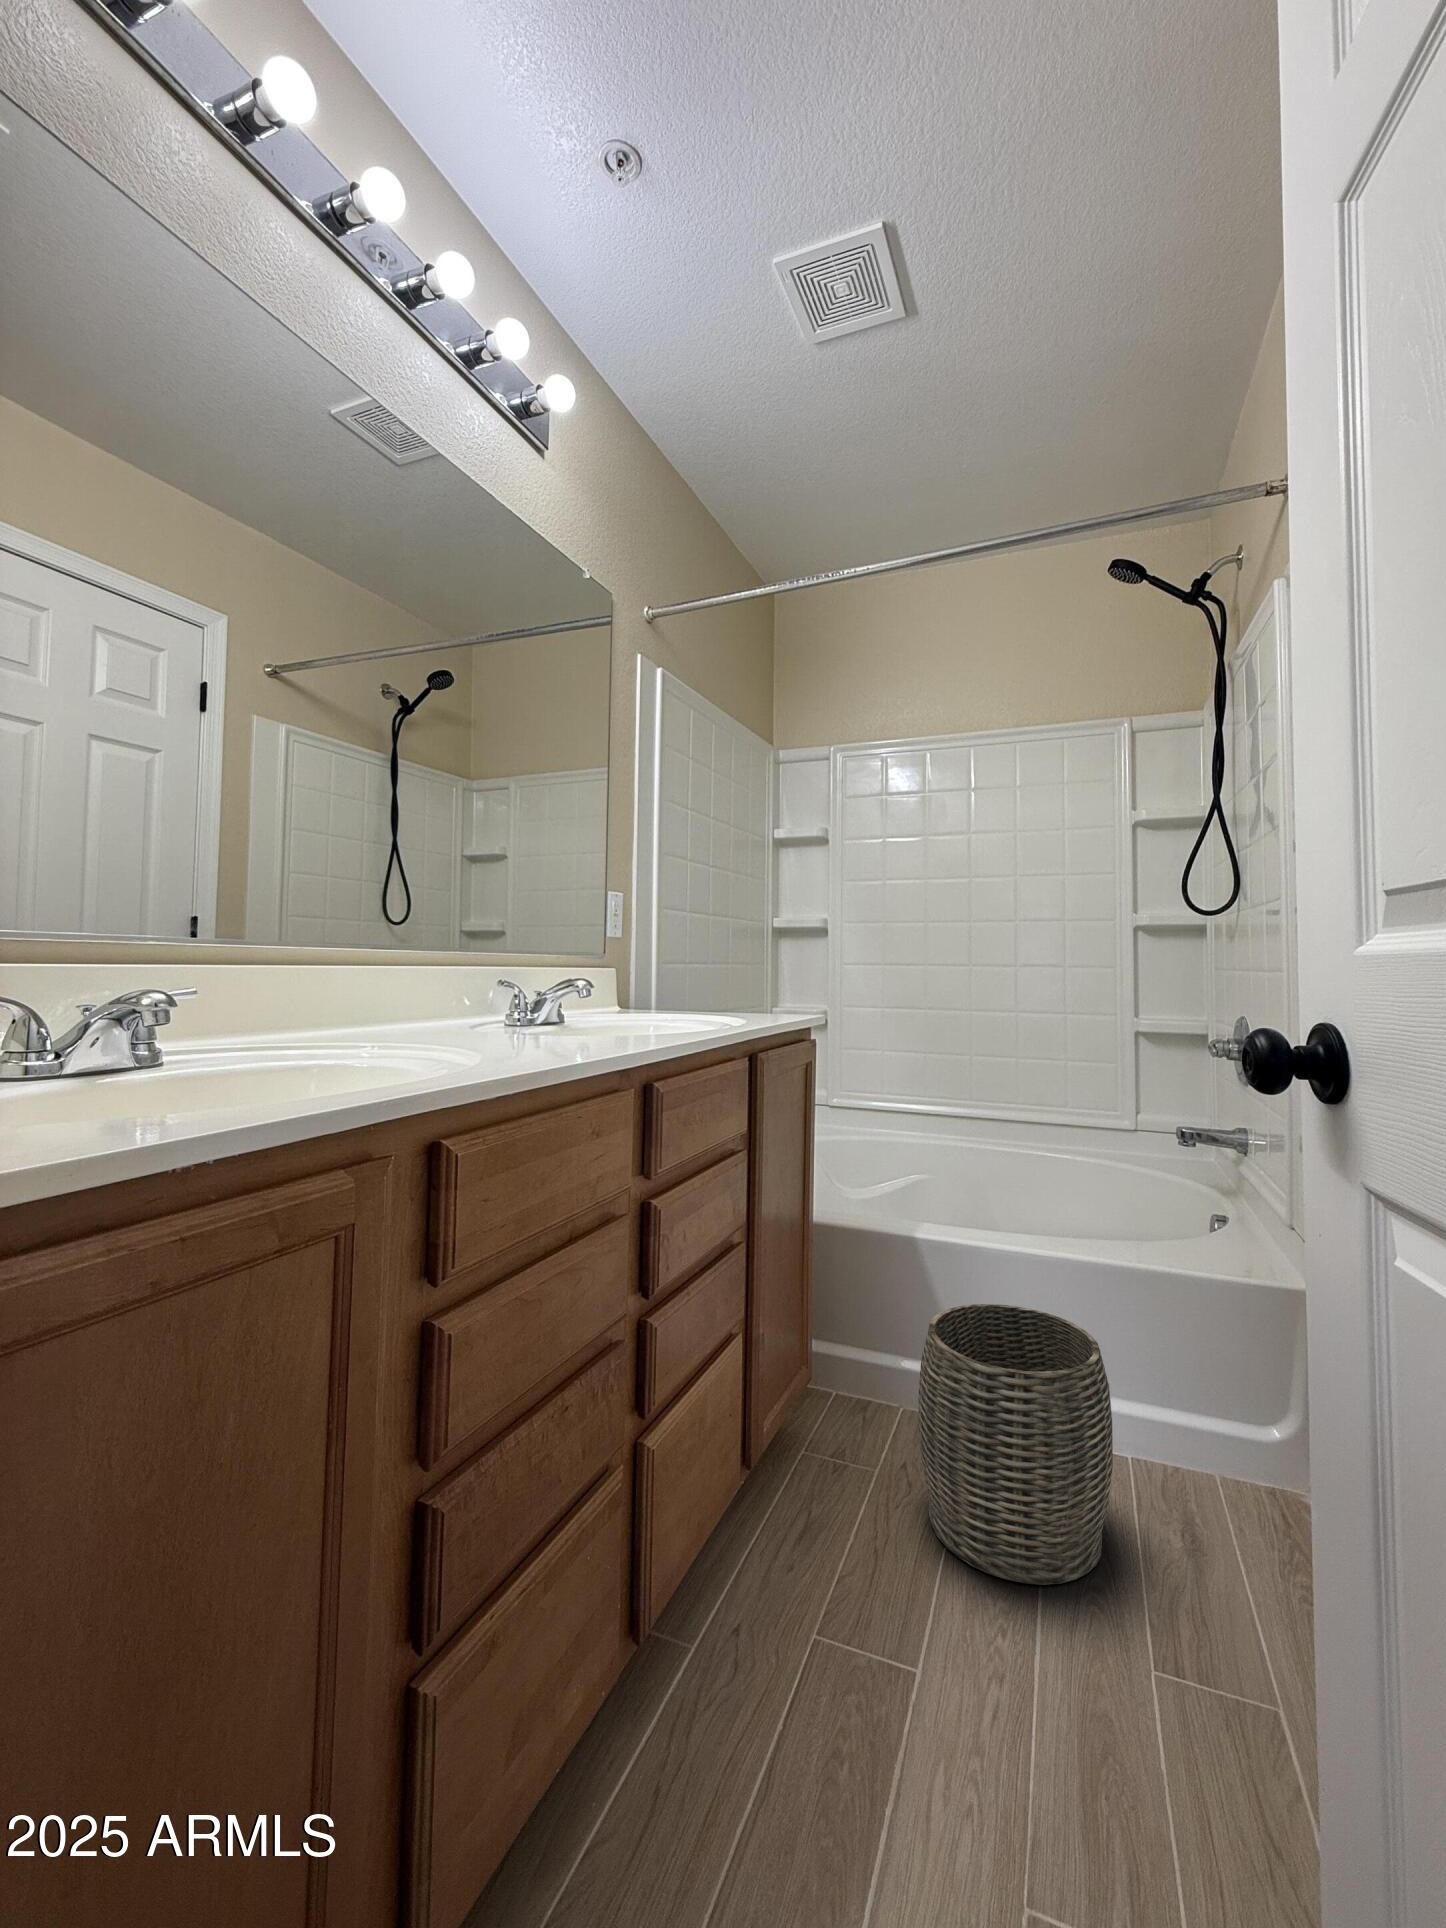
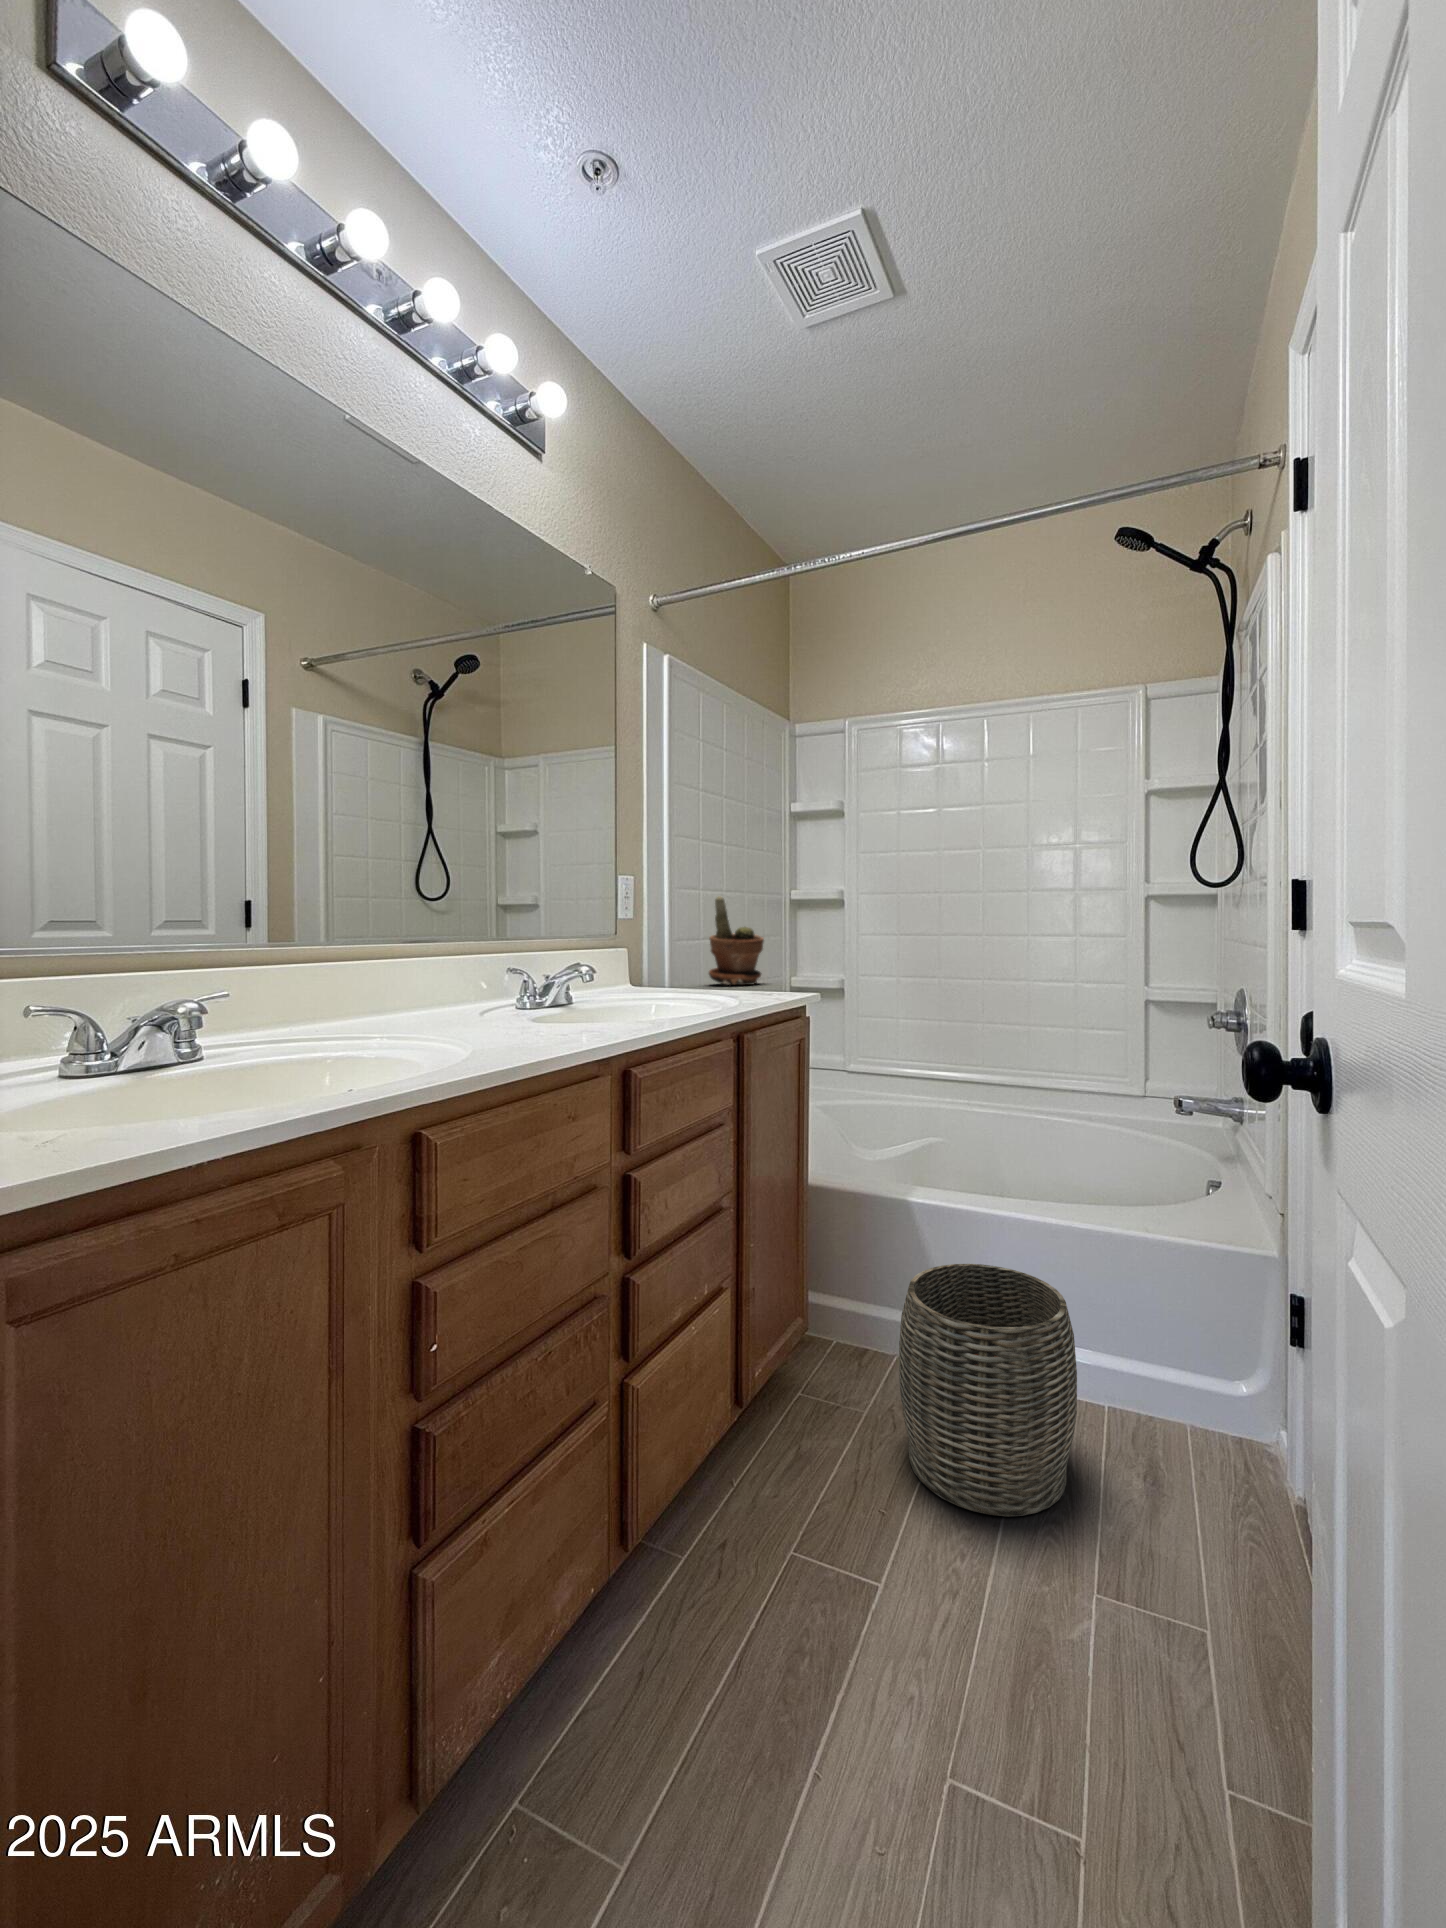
potted plant: none [697,917,756,1011] -> present [709,896,764,985]

